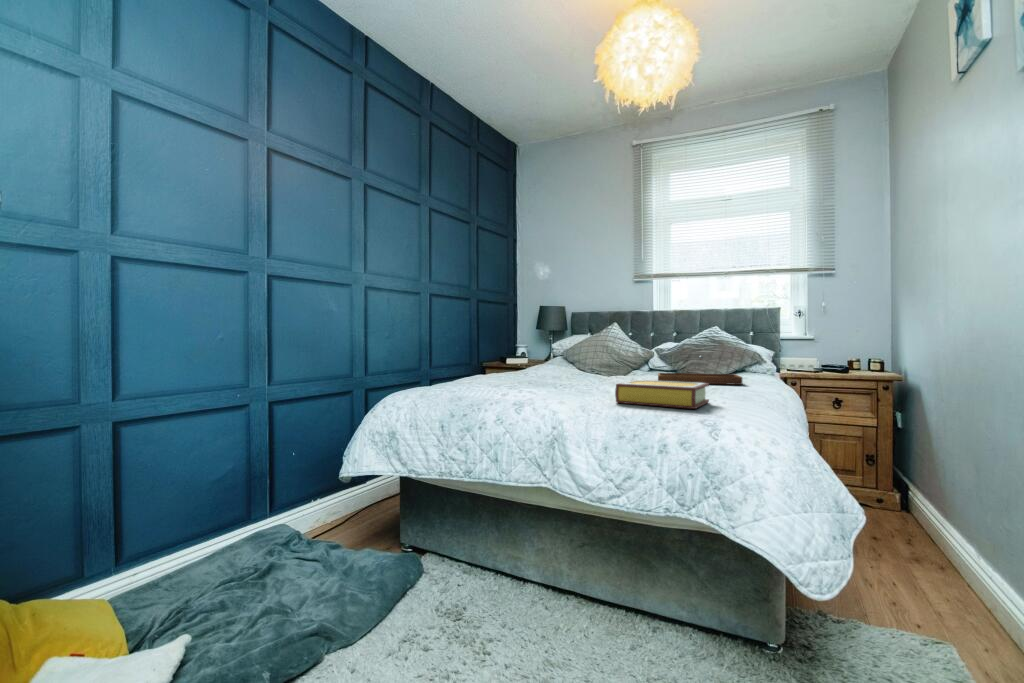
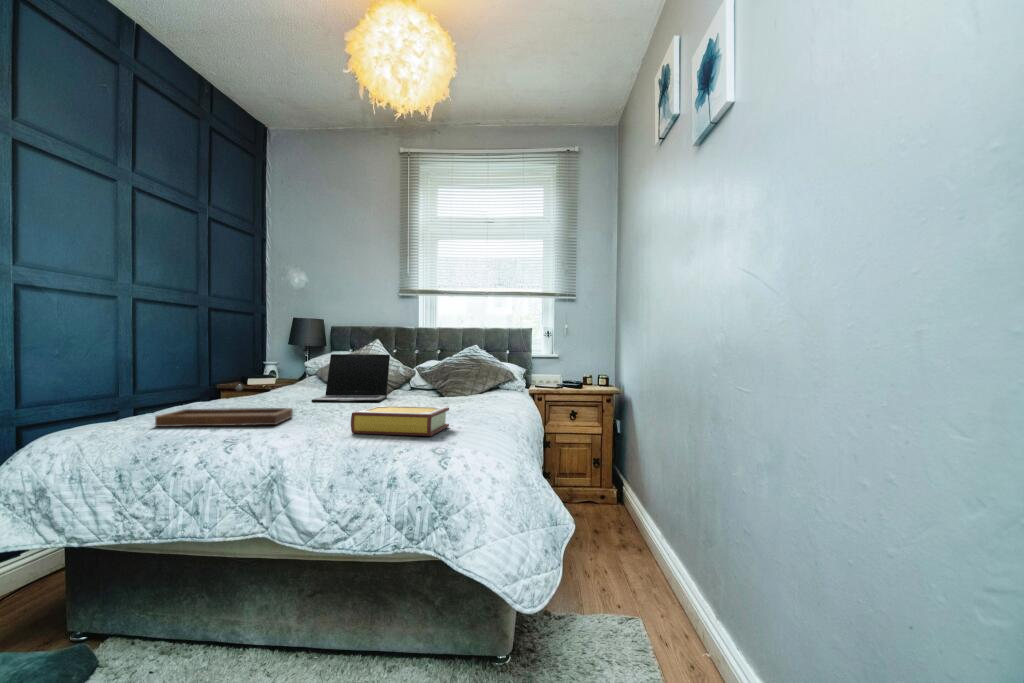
laptop: none [565,336,631,379] -> present [311,354,390,402]
tray: present [658,356,742,385] -> present [155,385,293,427]

